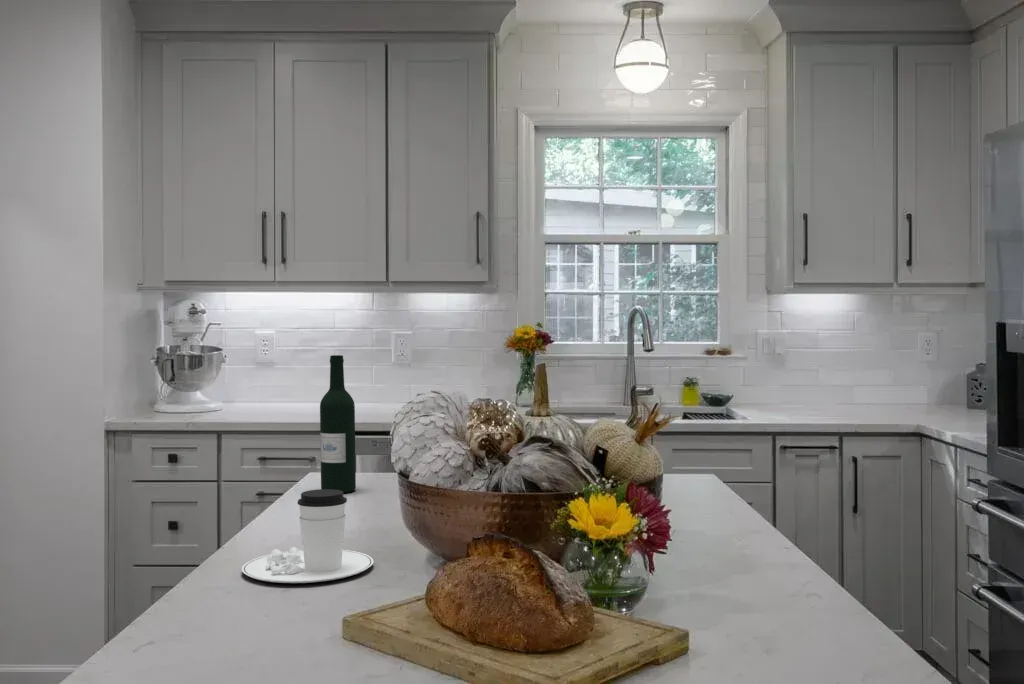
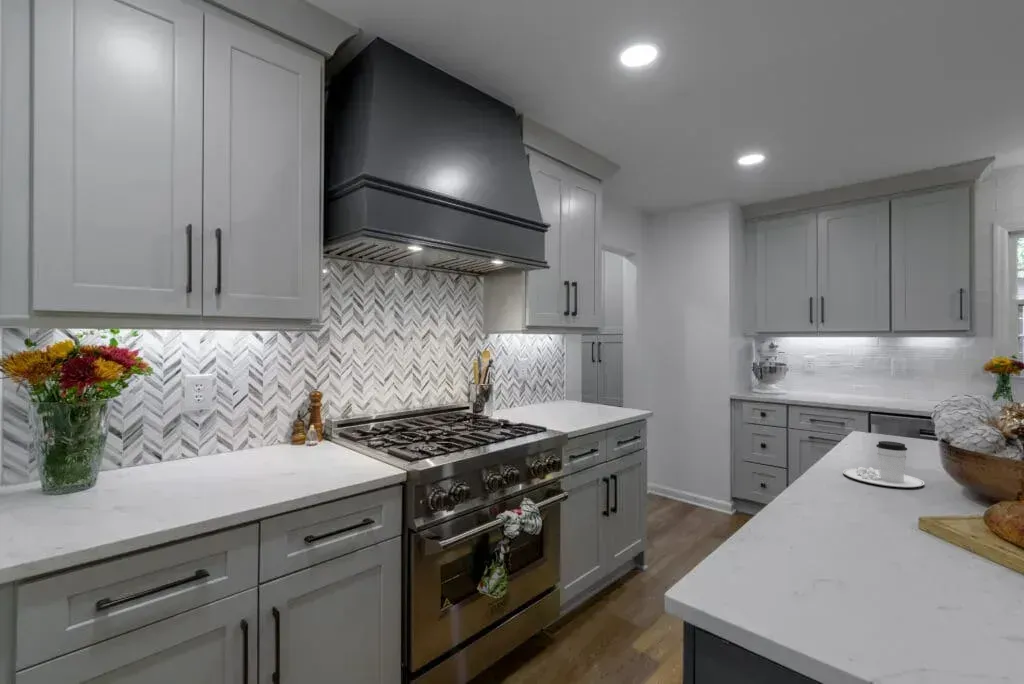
wine bottle: present [320,355,356,493] -> none [869,373,892,444]

